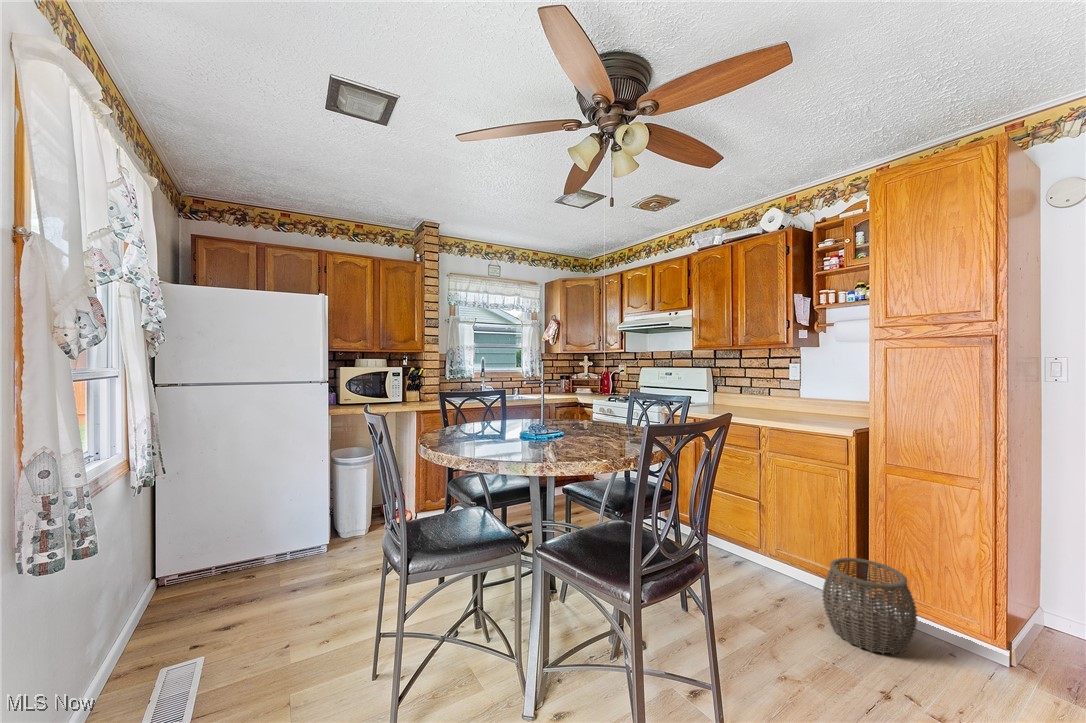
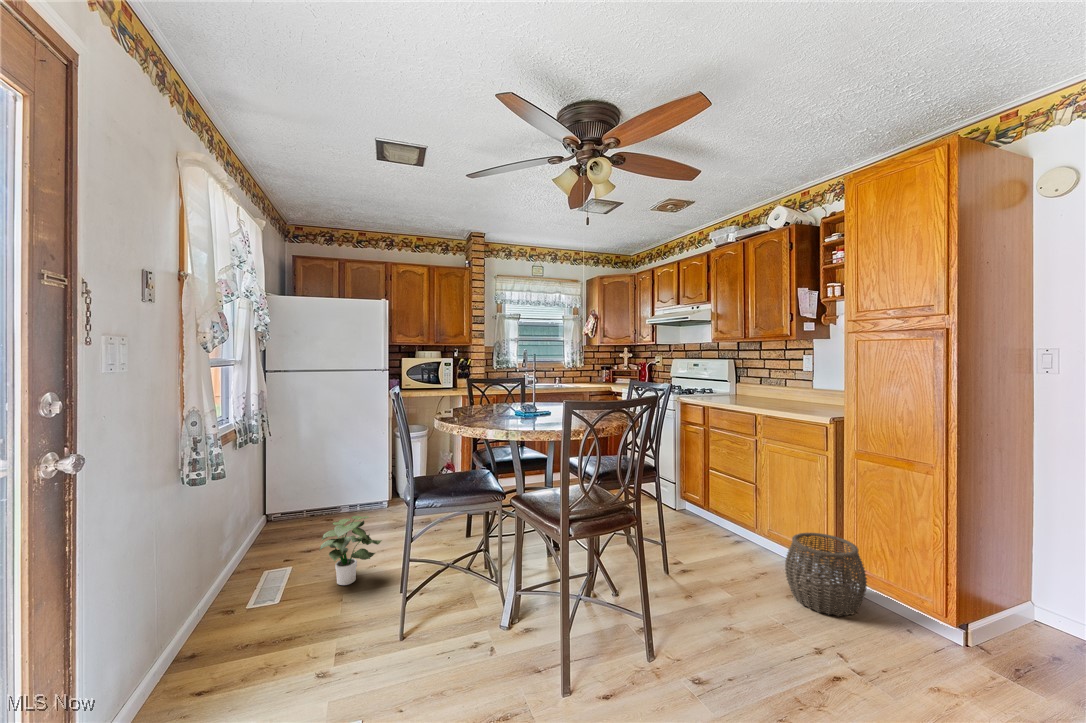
potted plant: none [248,581,341,683] -> present [319,516,382,585]

